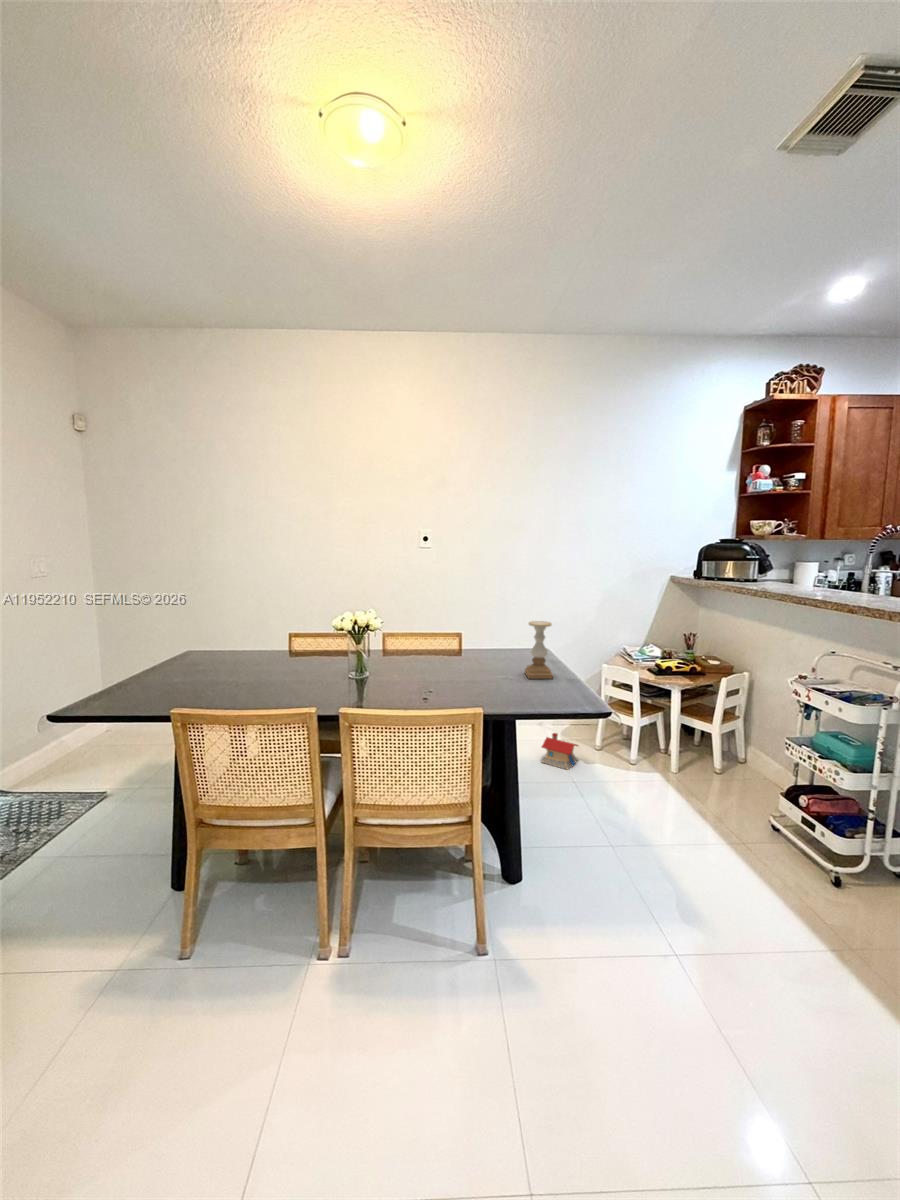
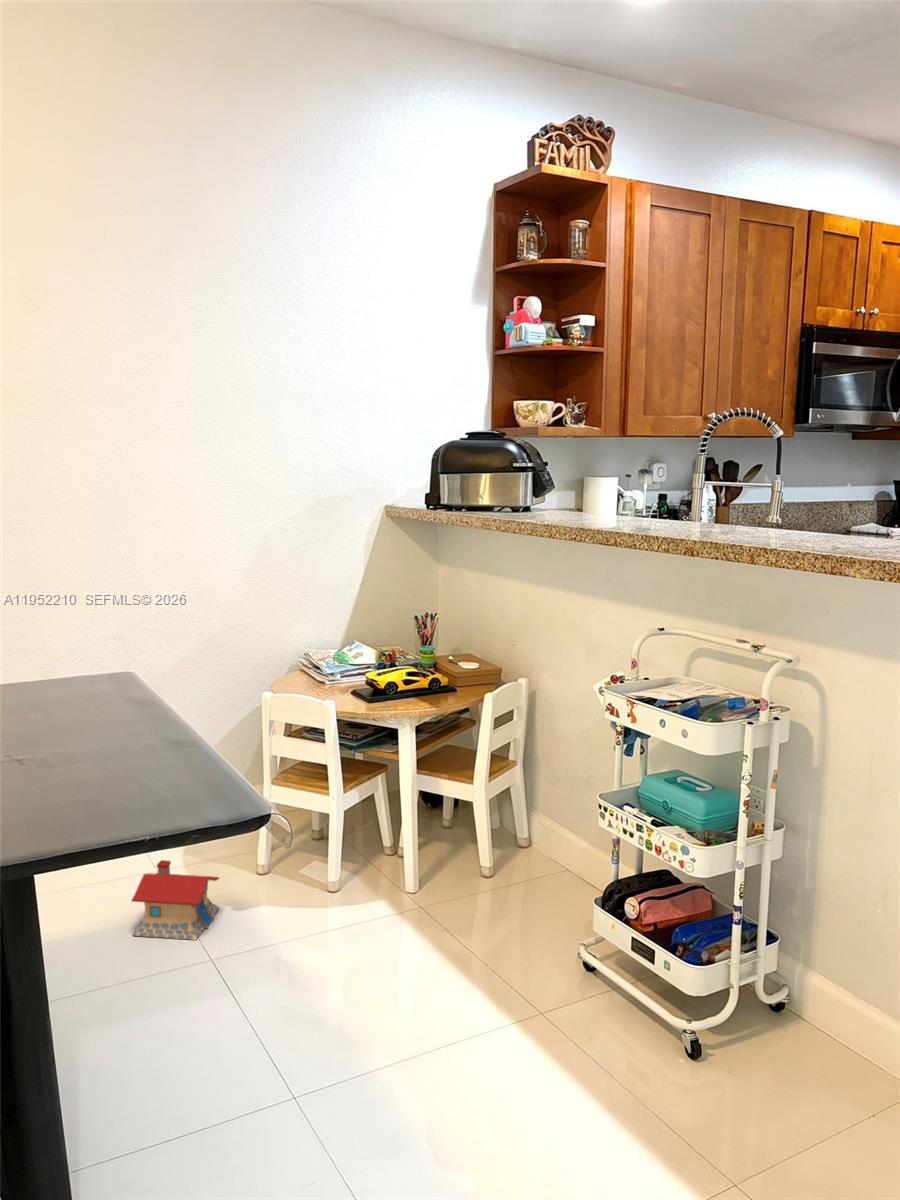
candle holder: present [525,621,553,679] -> none [44,605,121,760]

